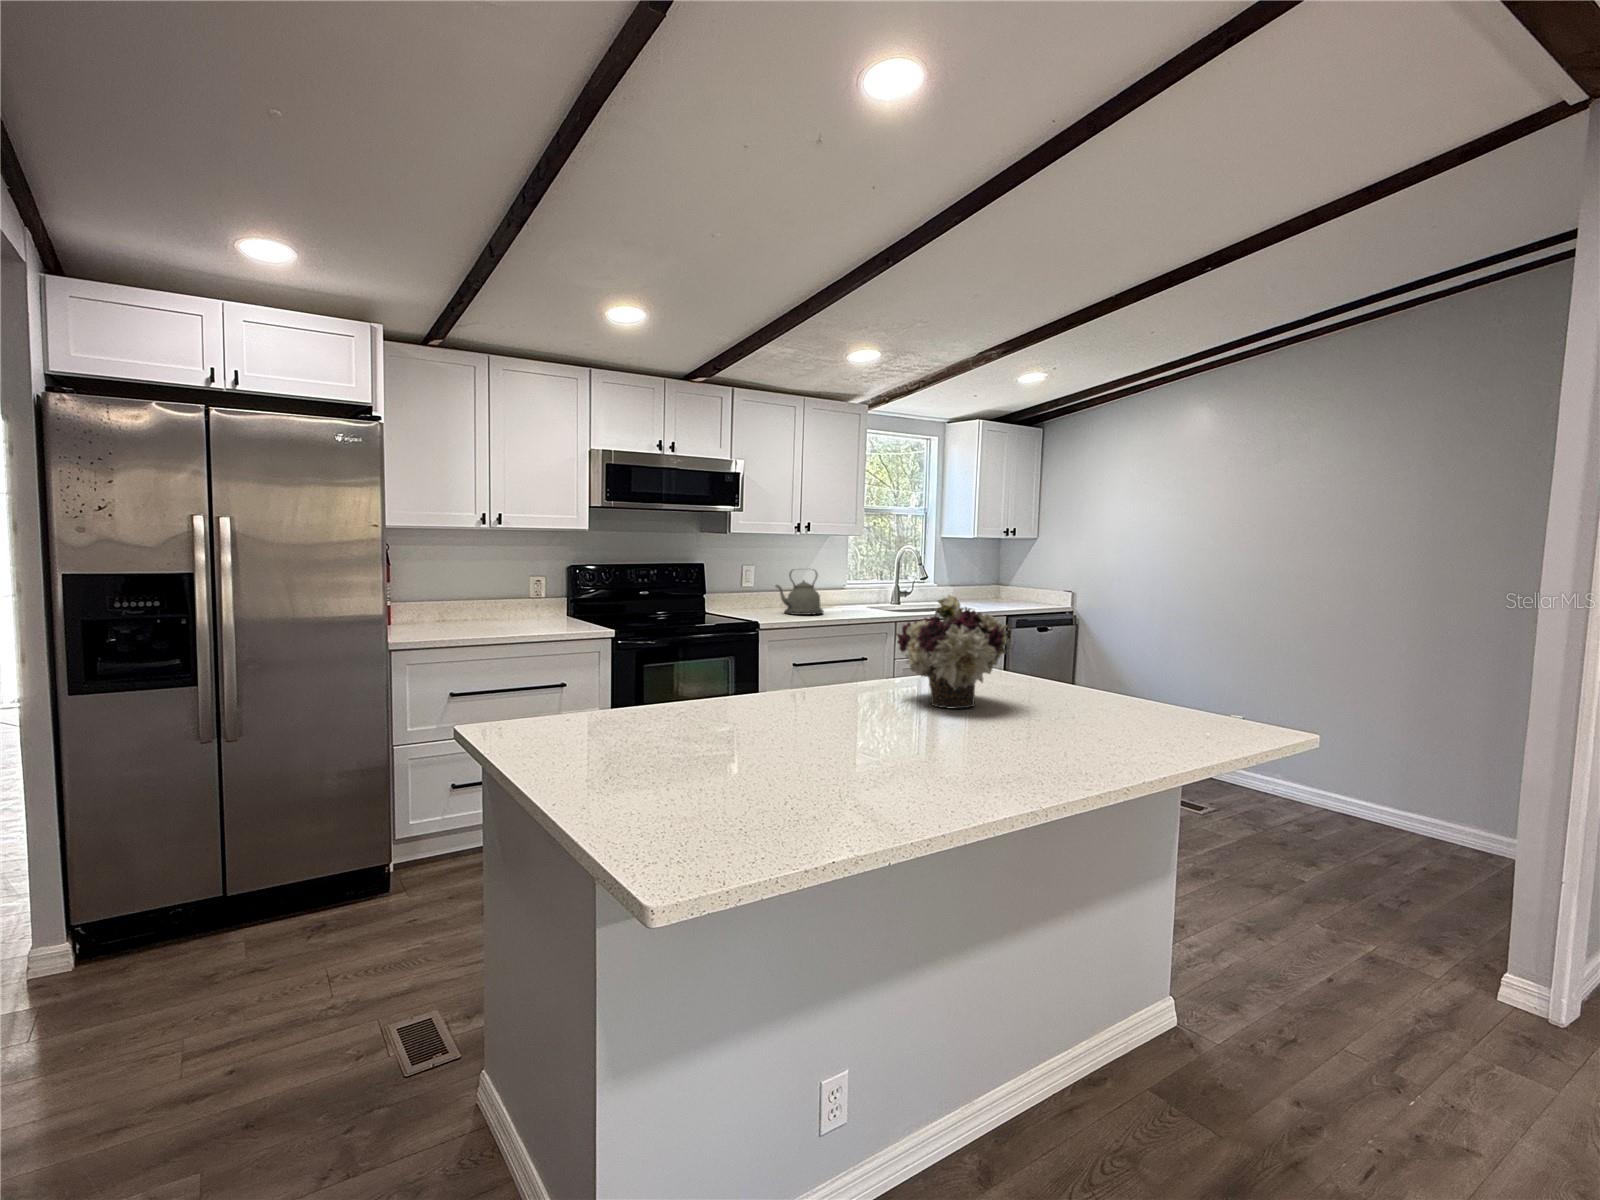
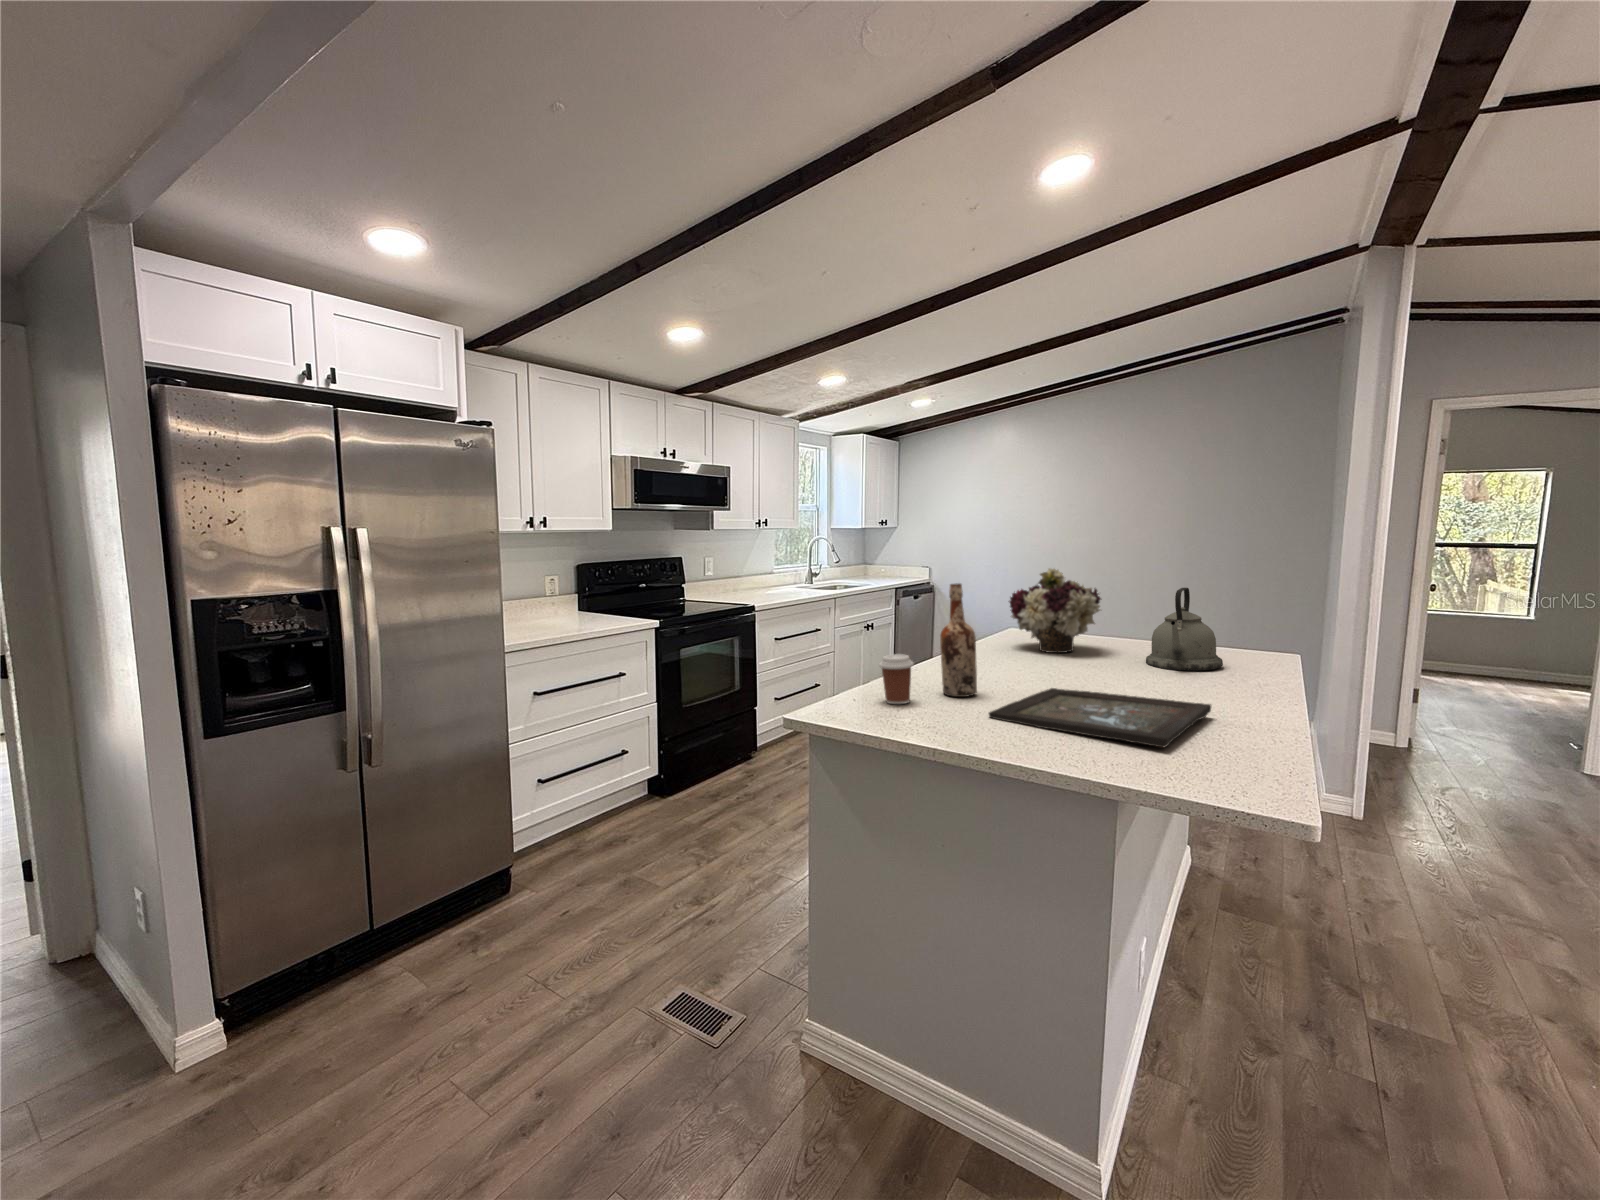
kettle: present [776,569,823,615] -> present [1146,588,1223,671]
wine bottle: none [652,602,694,741] -> present [940,584,977,697]
coffee cup: none [565,680,606,739] -> present [879,654,914,704]
tray: none [621,744,870,825] -> present [989,688,1211,747]

